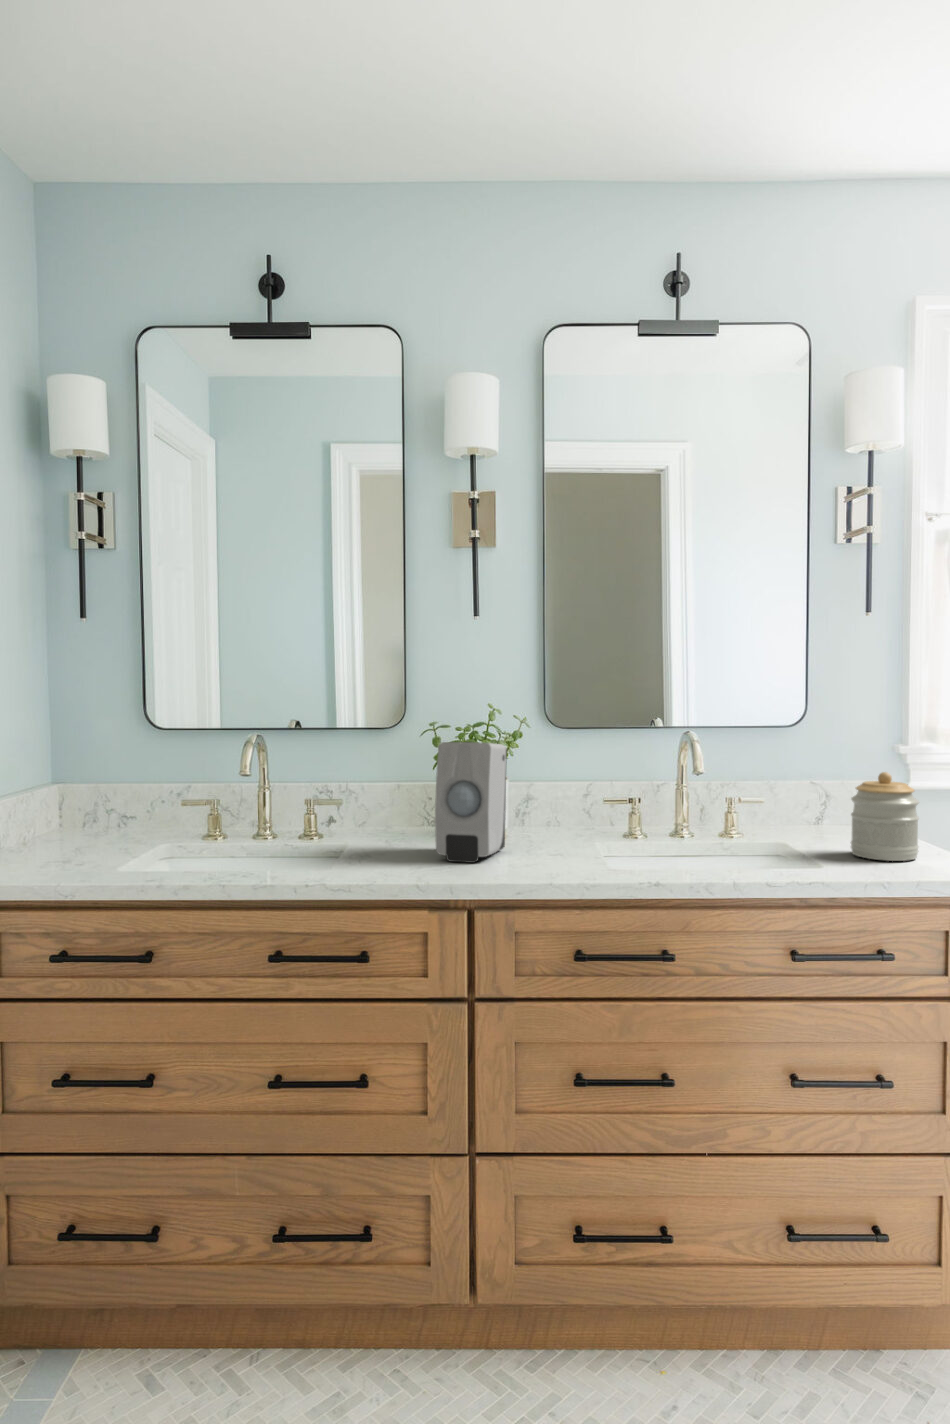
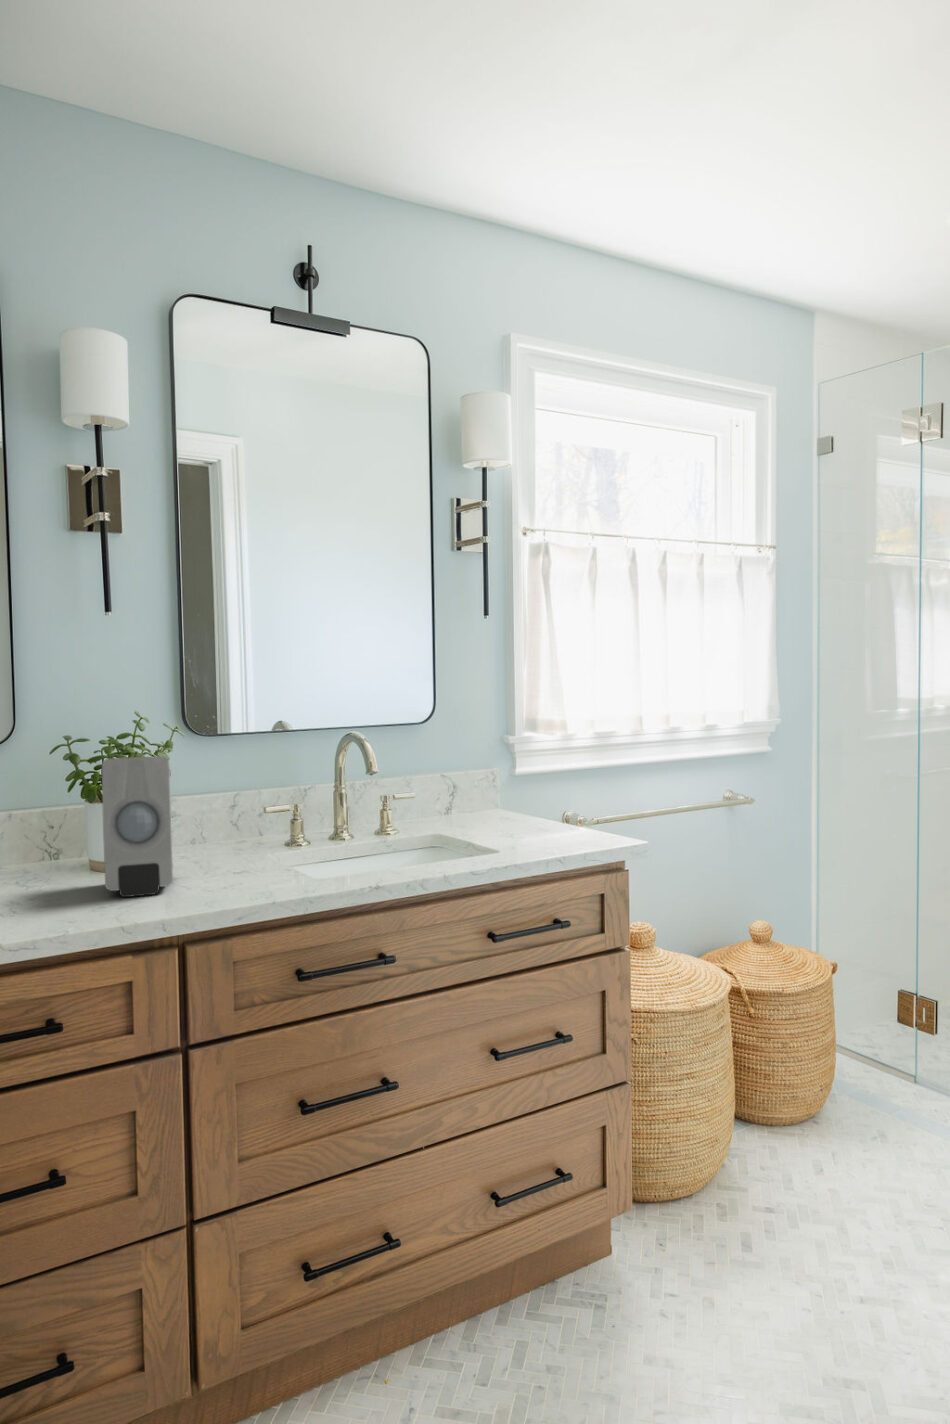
jar: present [851,772,919,861] -> none [503,762,560,841]

